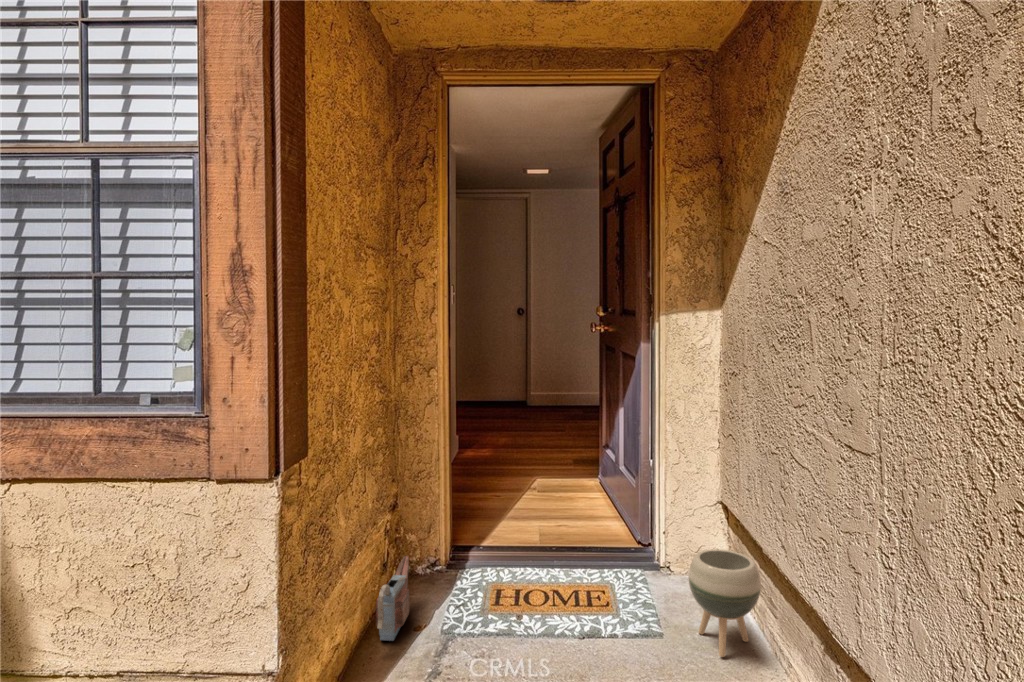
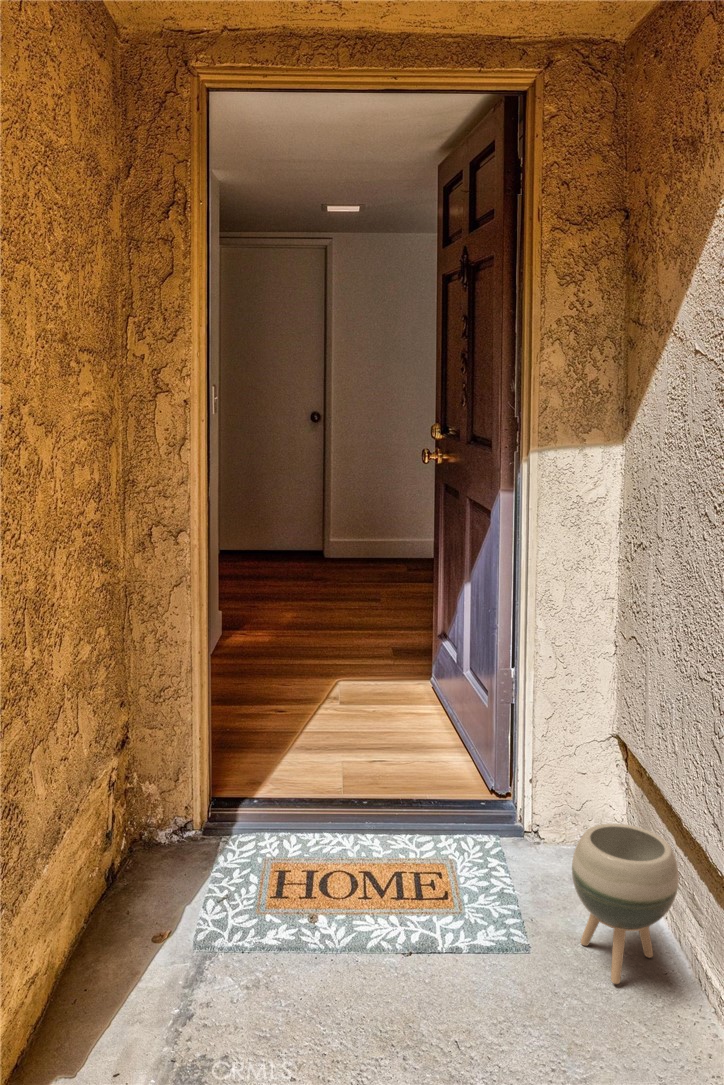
watering can: present [376,556,409,641] -> none [94,823,146,960]

